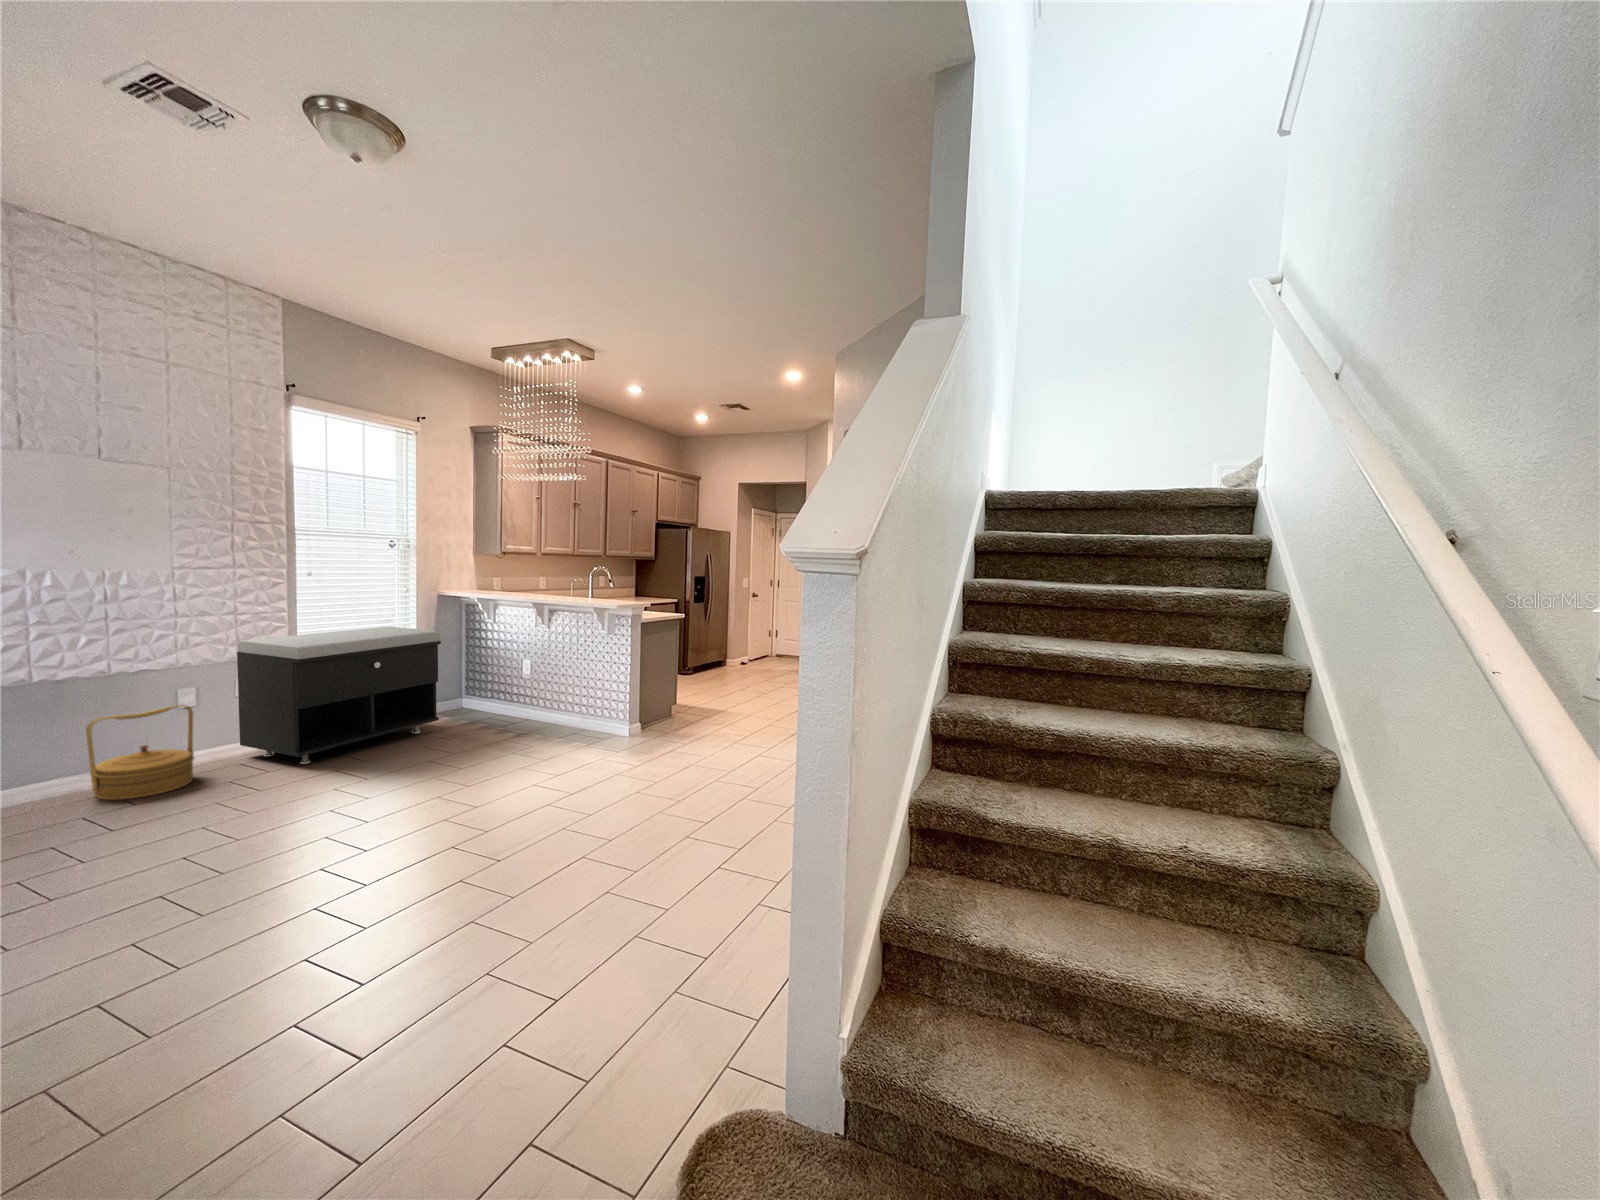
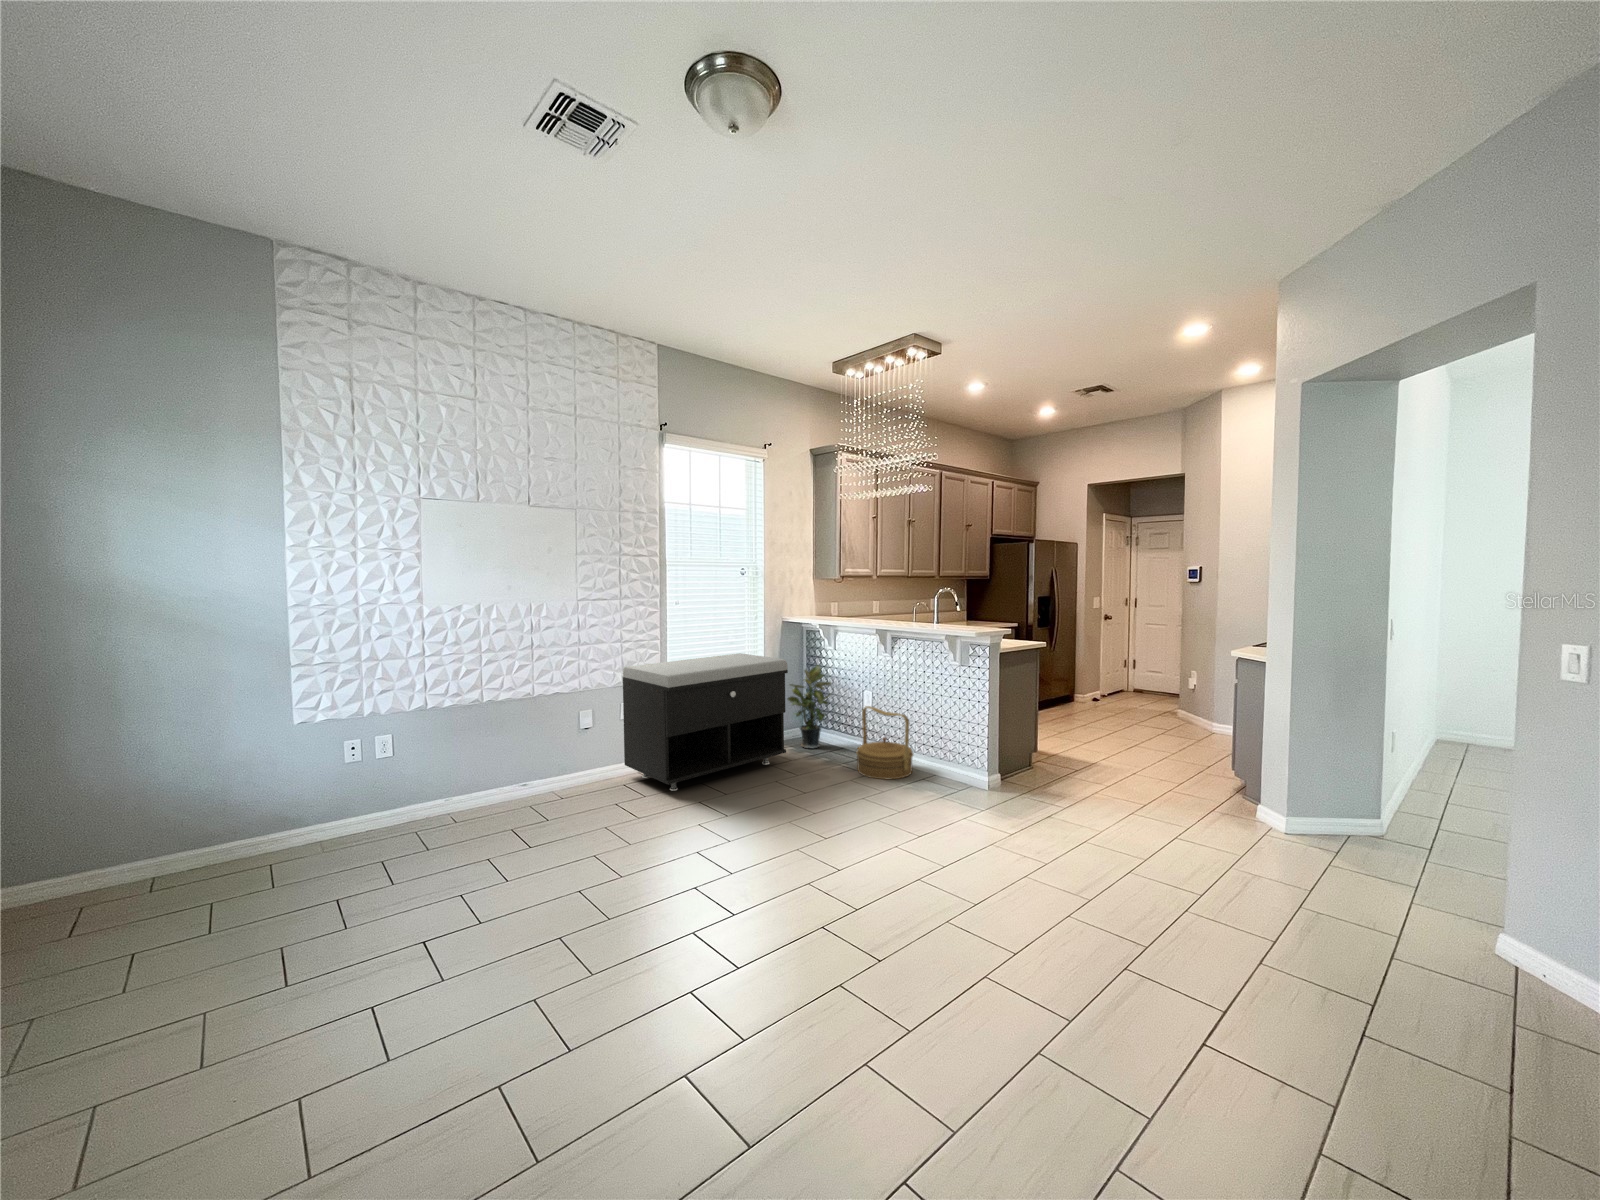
potted plant: none [442,637,491,717] -> present [788,665,831,749]
woven basket: present [86,705,194,800] -> present [856,706,913,779]

